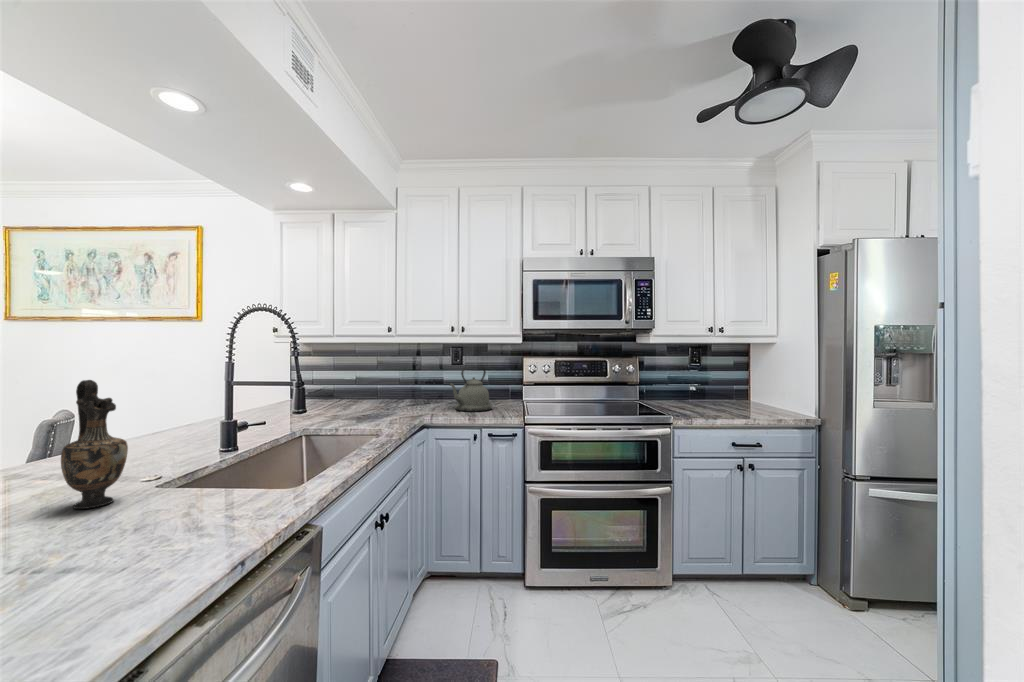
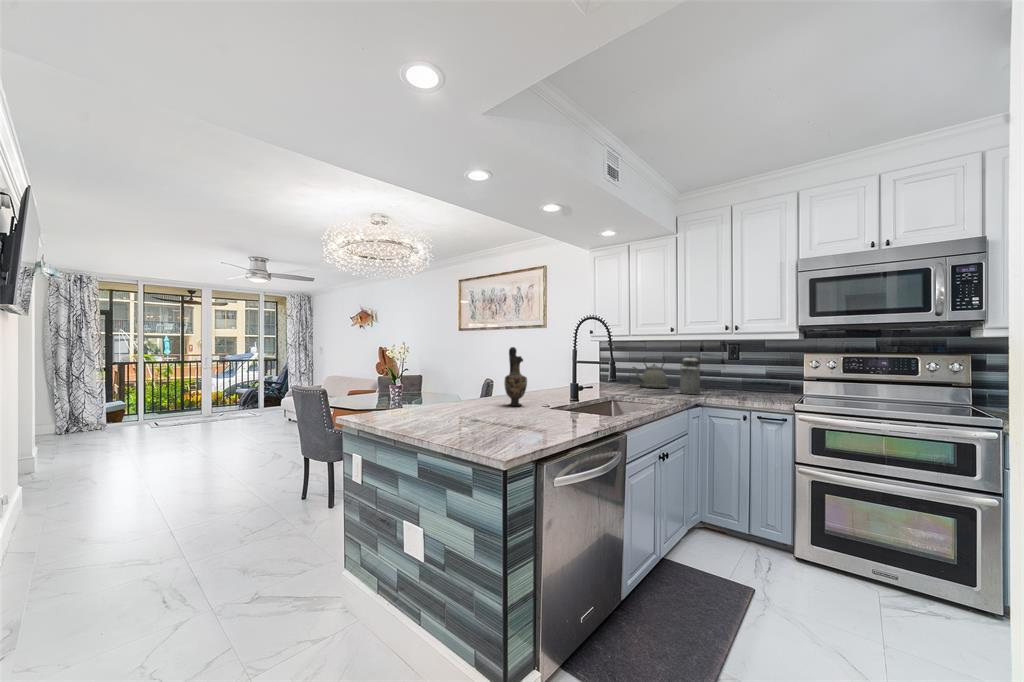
canister: none [396,364,431,414] -> present [677,356,702,394]
kettle: present [449,367,492,412] -> present [633,357,669,388]

